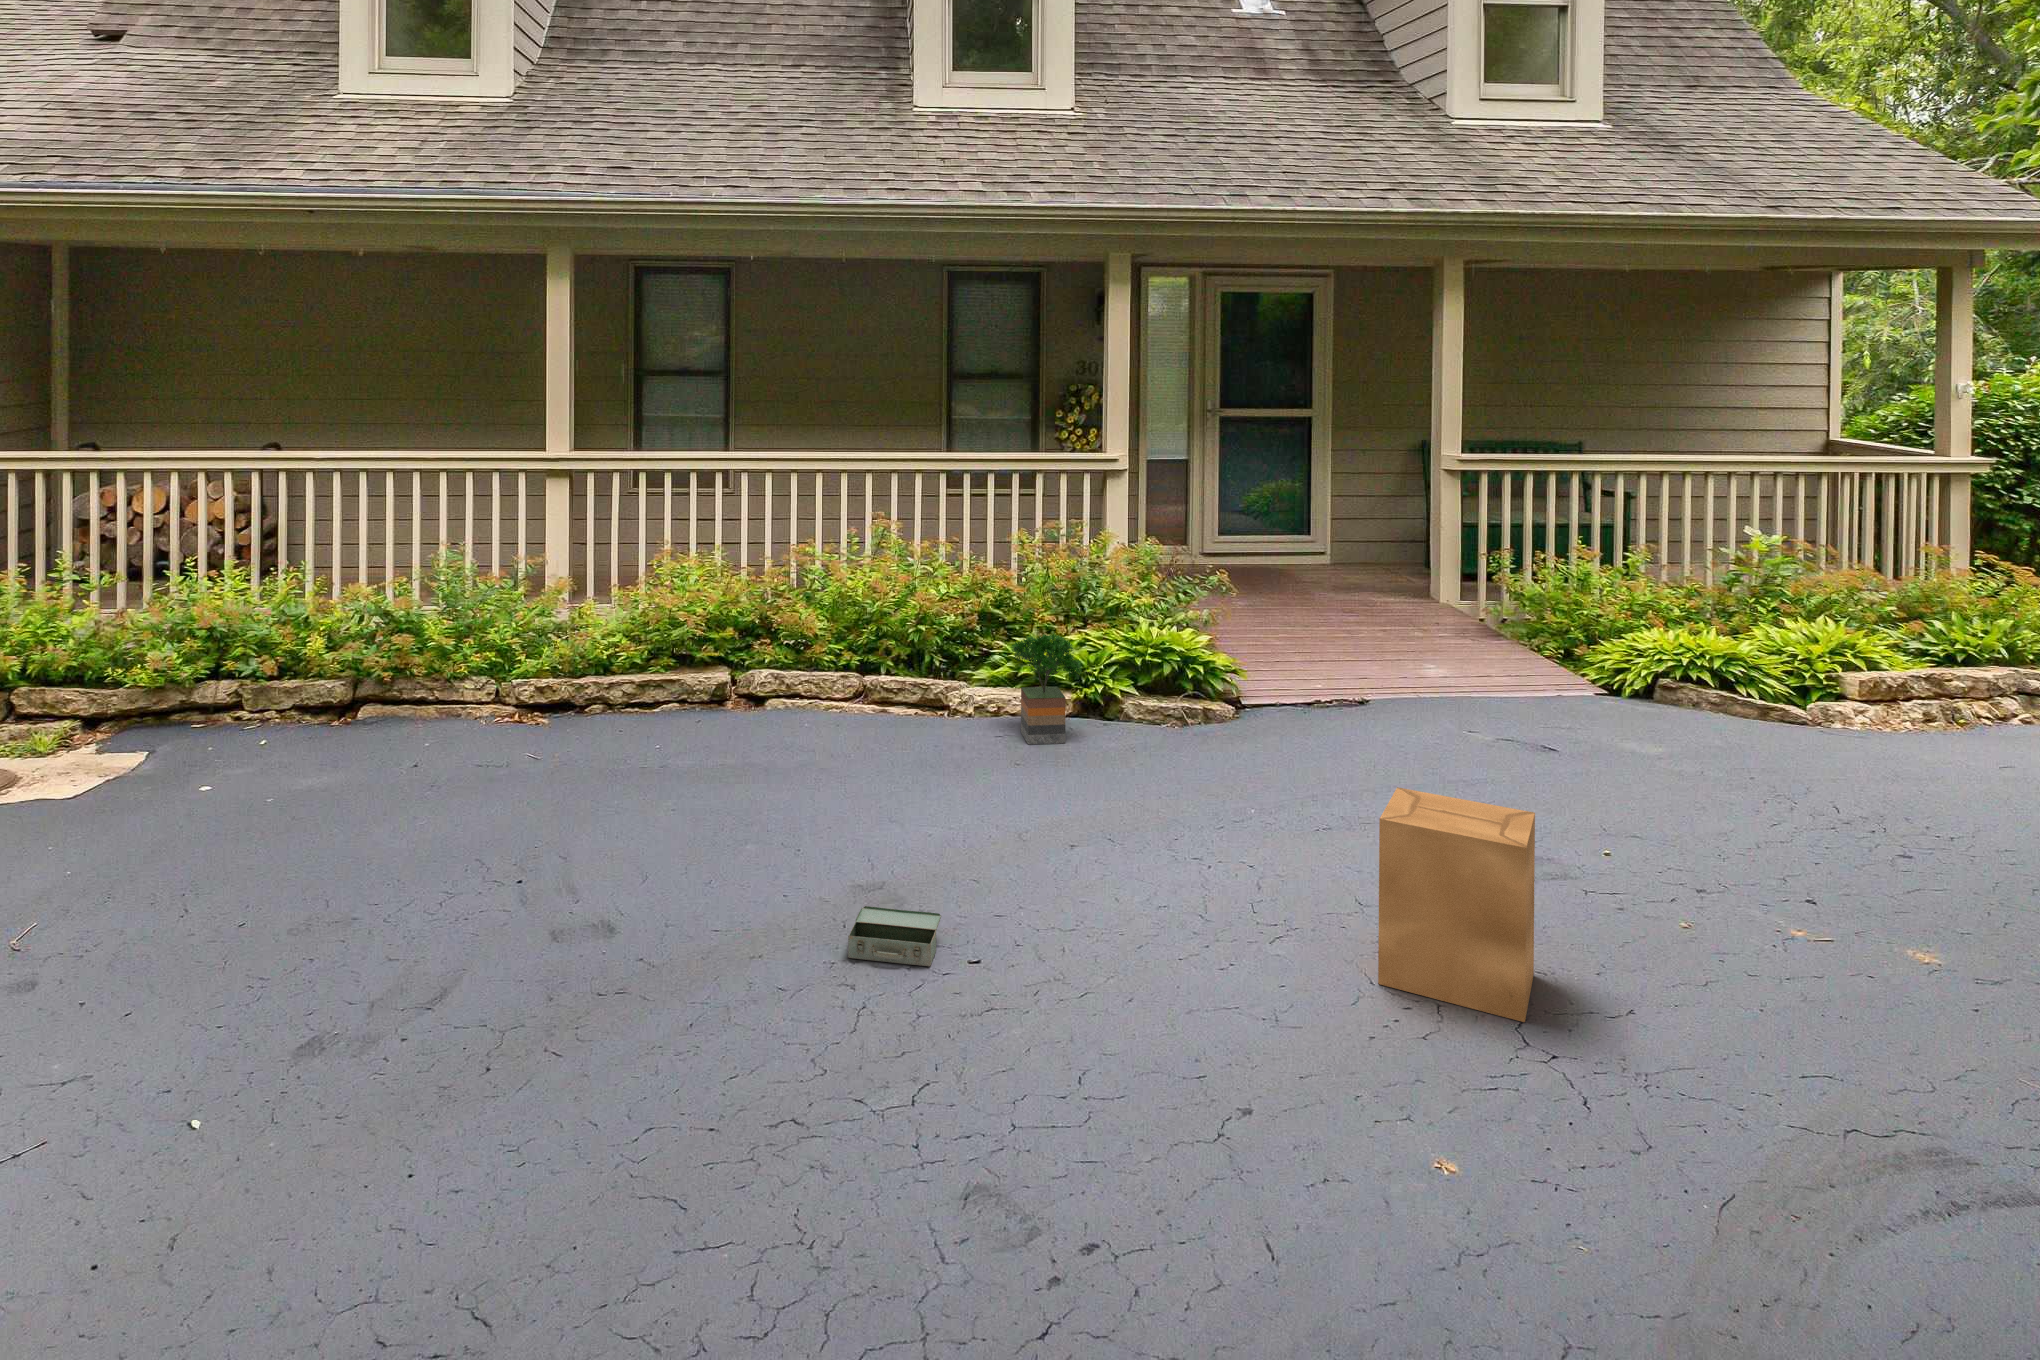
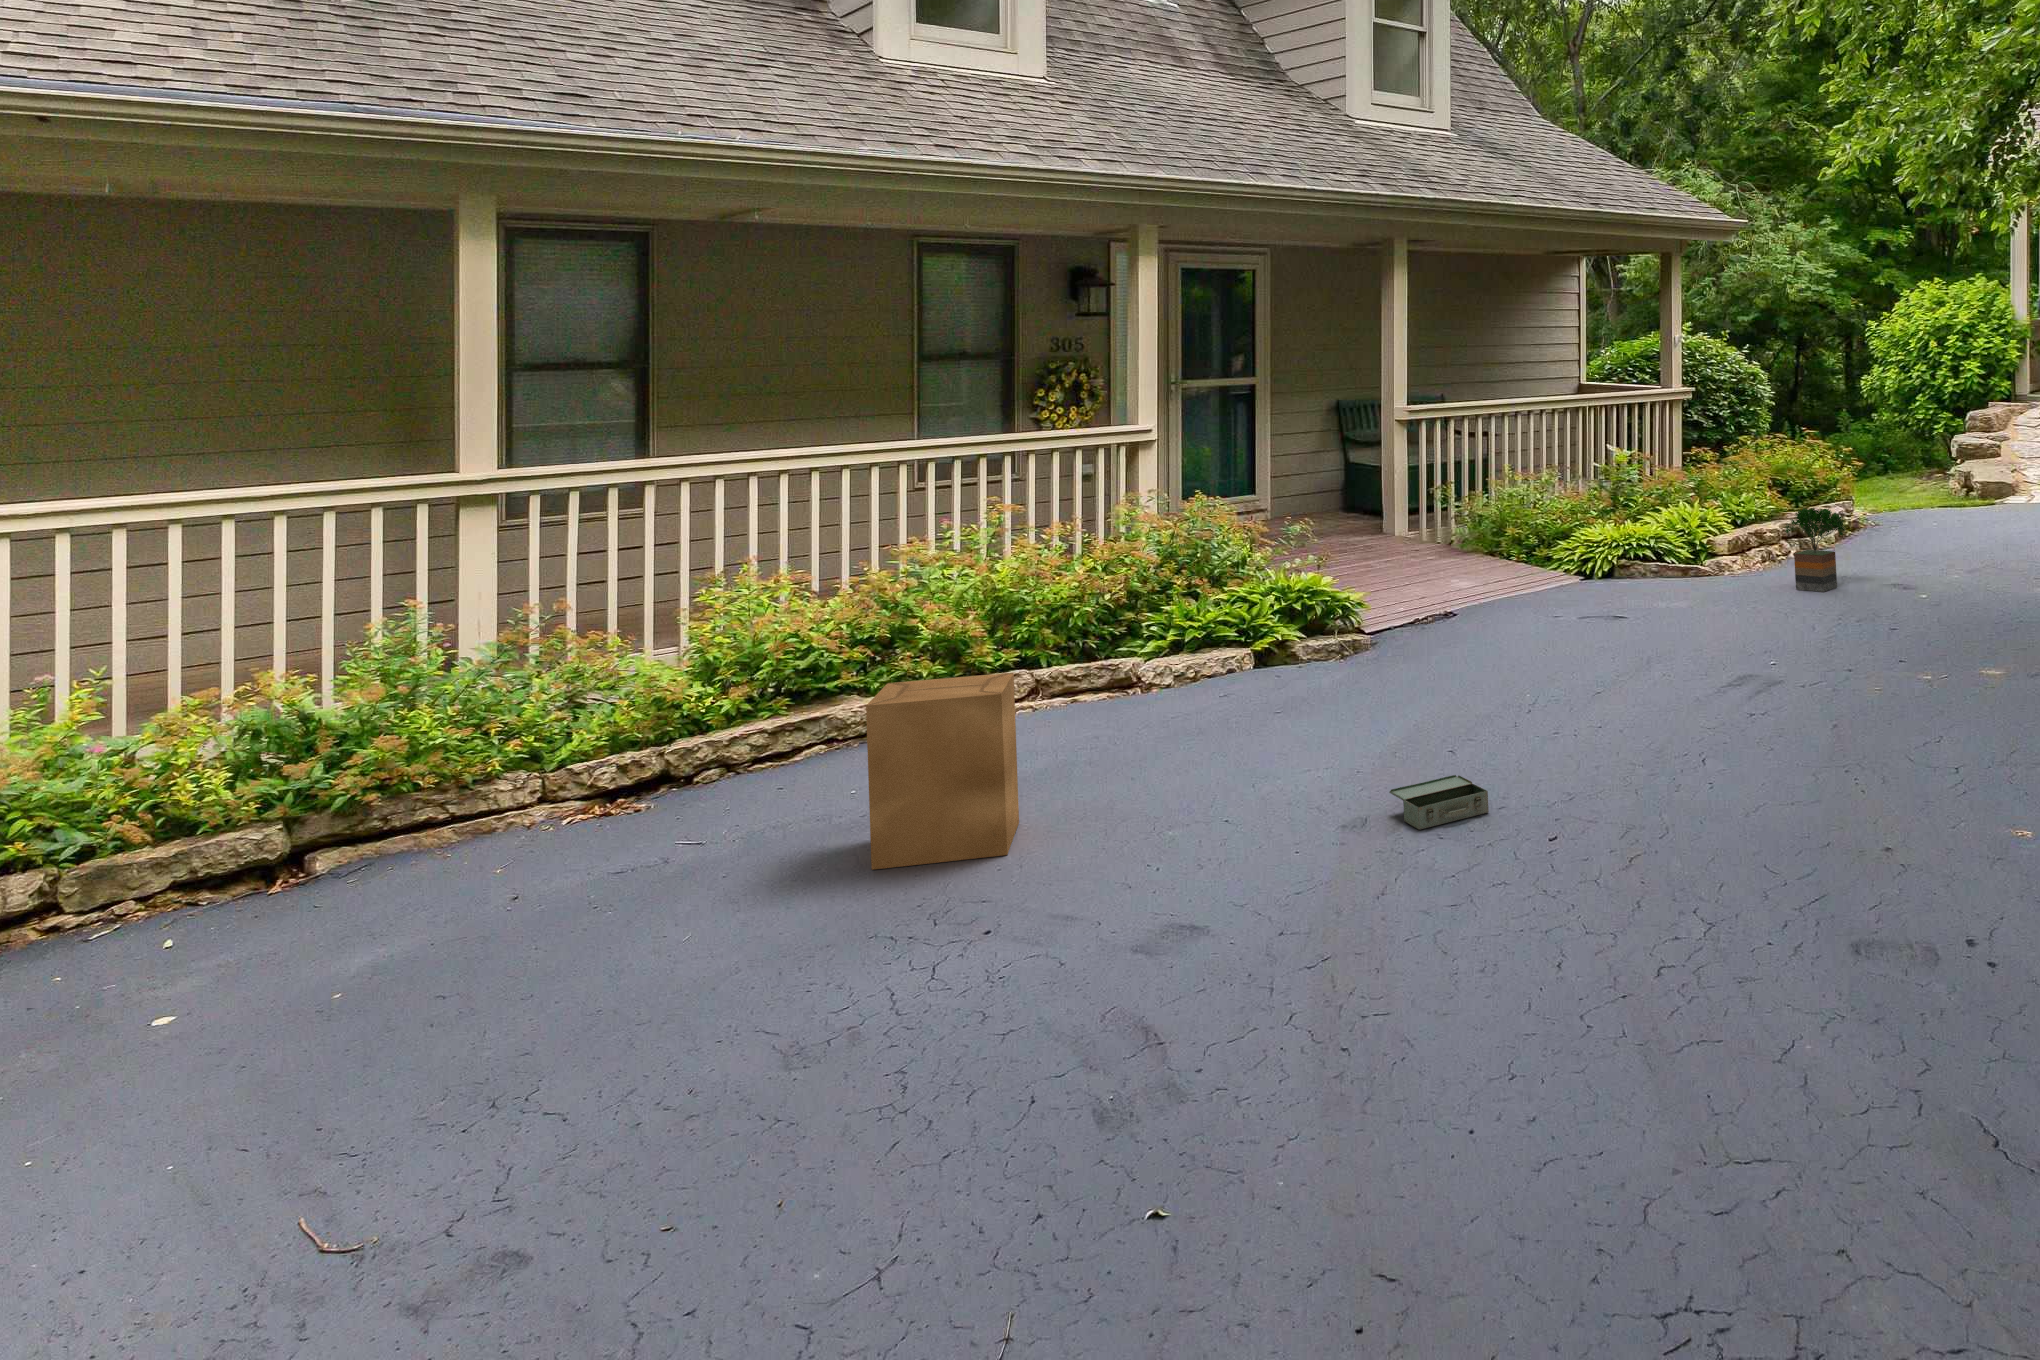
potted tree: present [1011,634,1081,744] -> present [1785,508,1846,592]
cardboard box: present [1378,787,1535,1022] -> present [866,673,1019,870]

